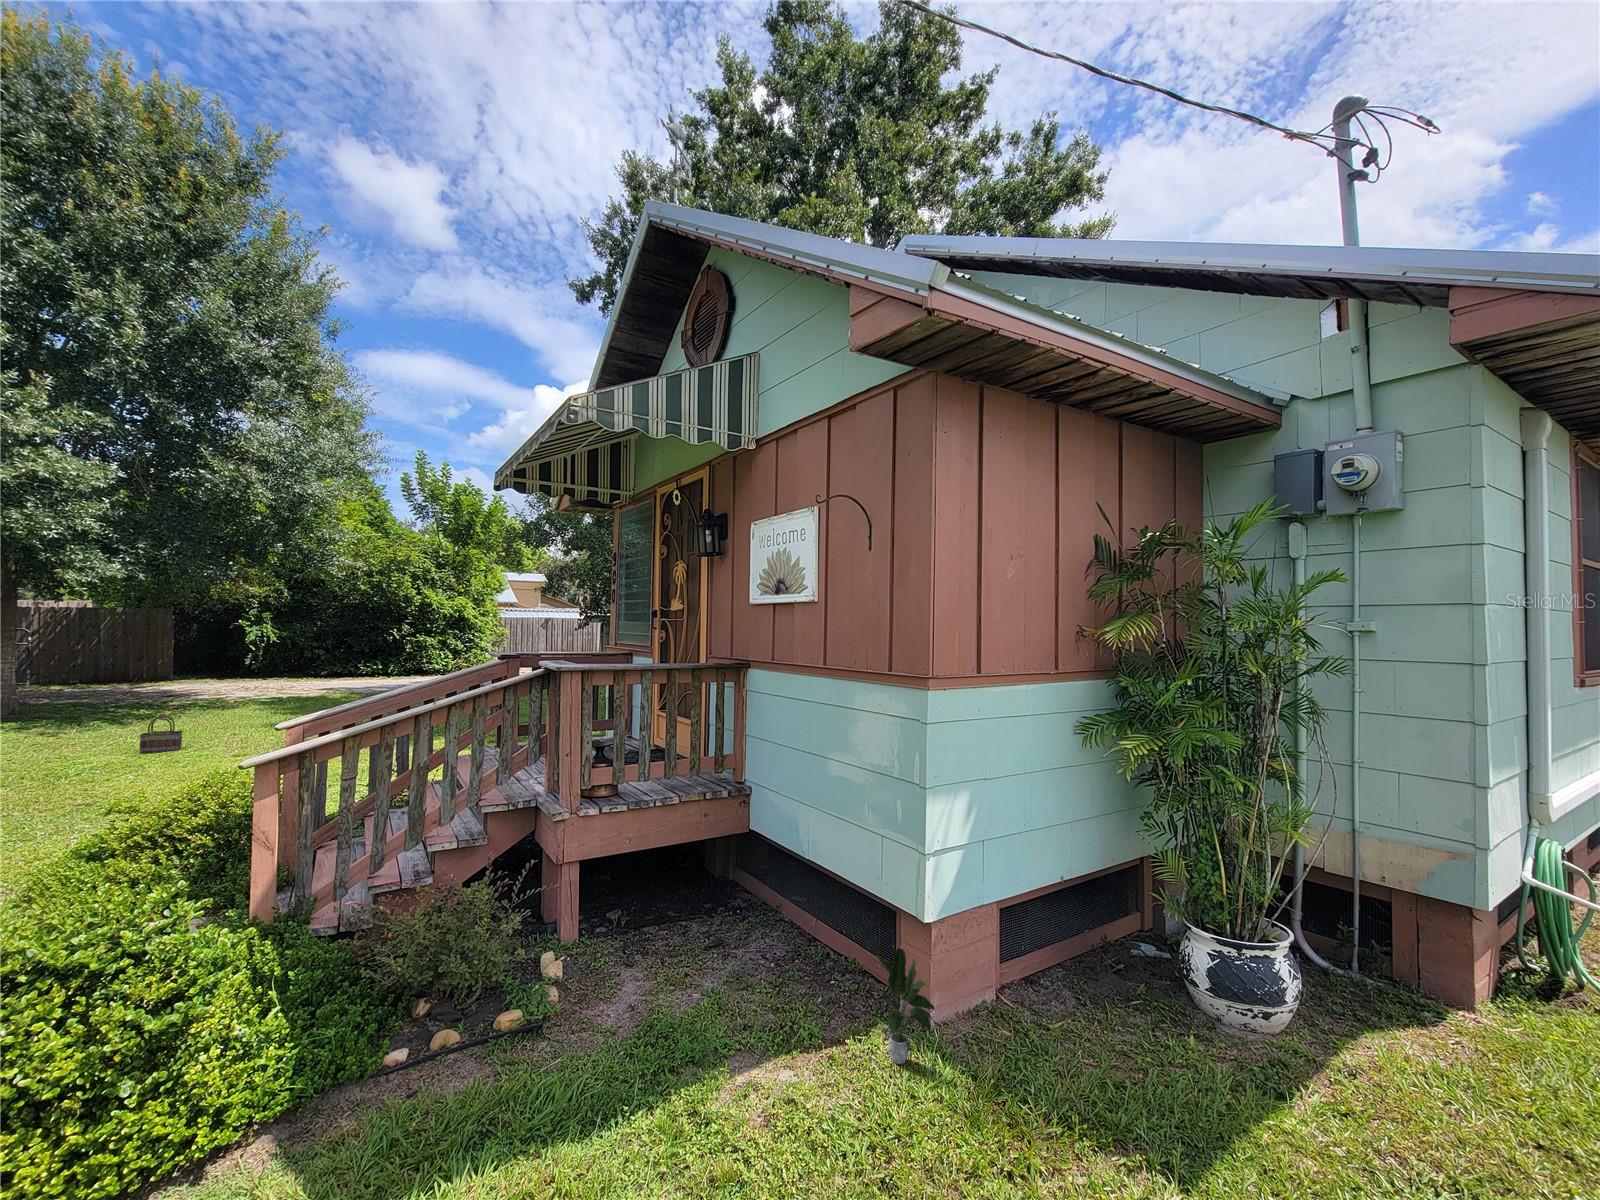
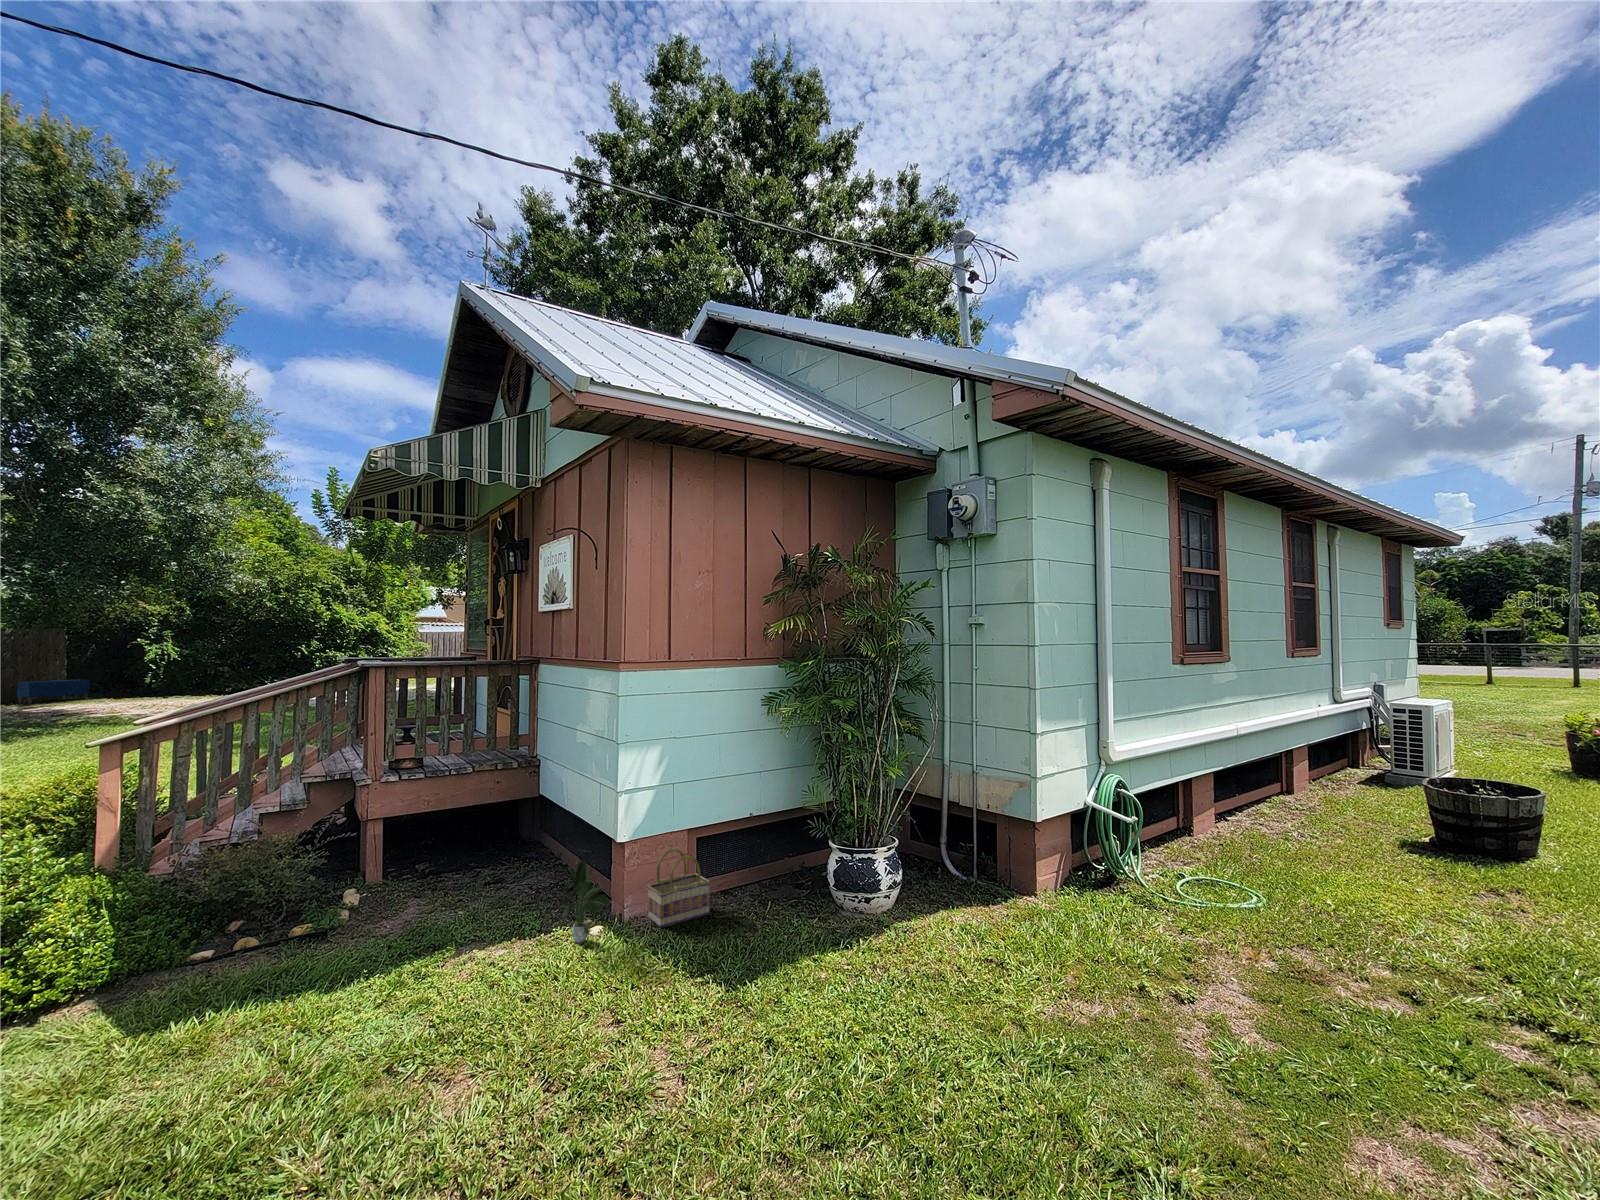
bench: none [122,660,190,685] -> present [17,680,90,704]
basket: present [139,716,183,753] -> present [647,849,710,927]

